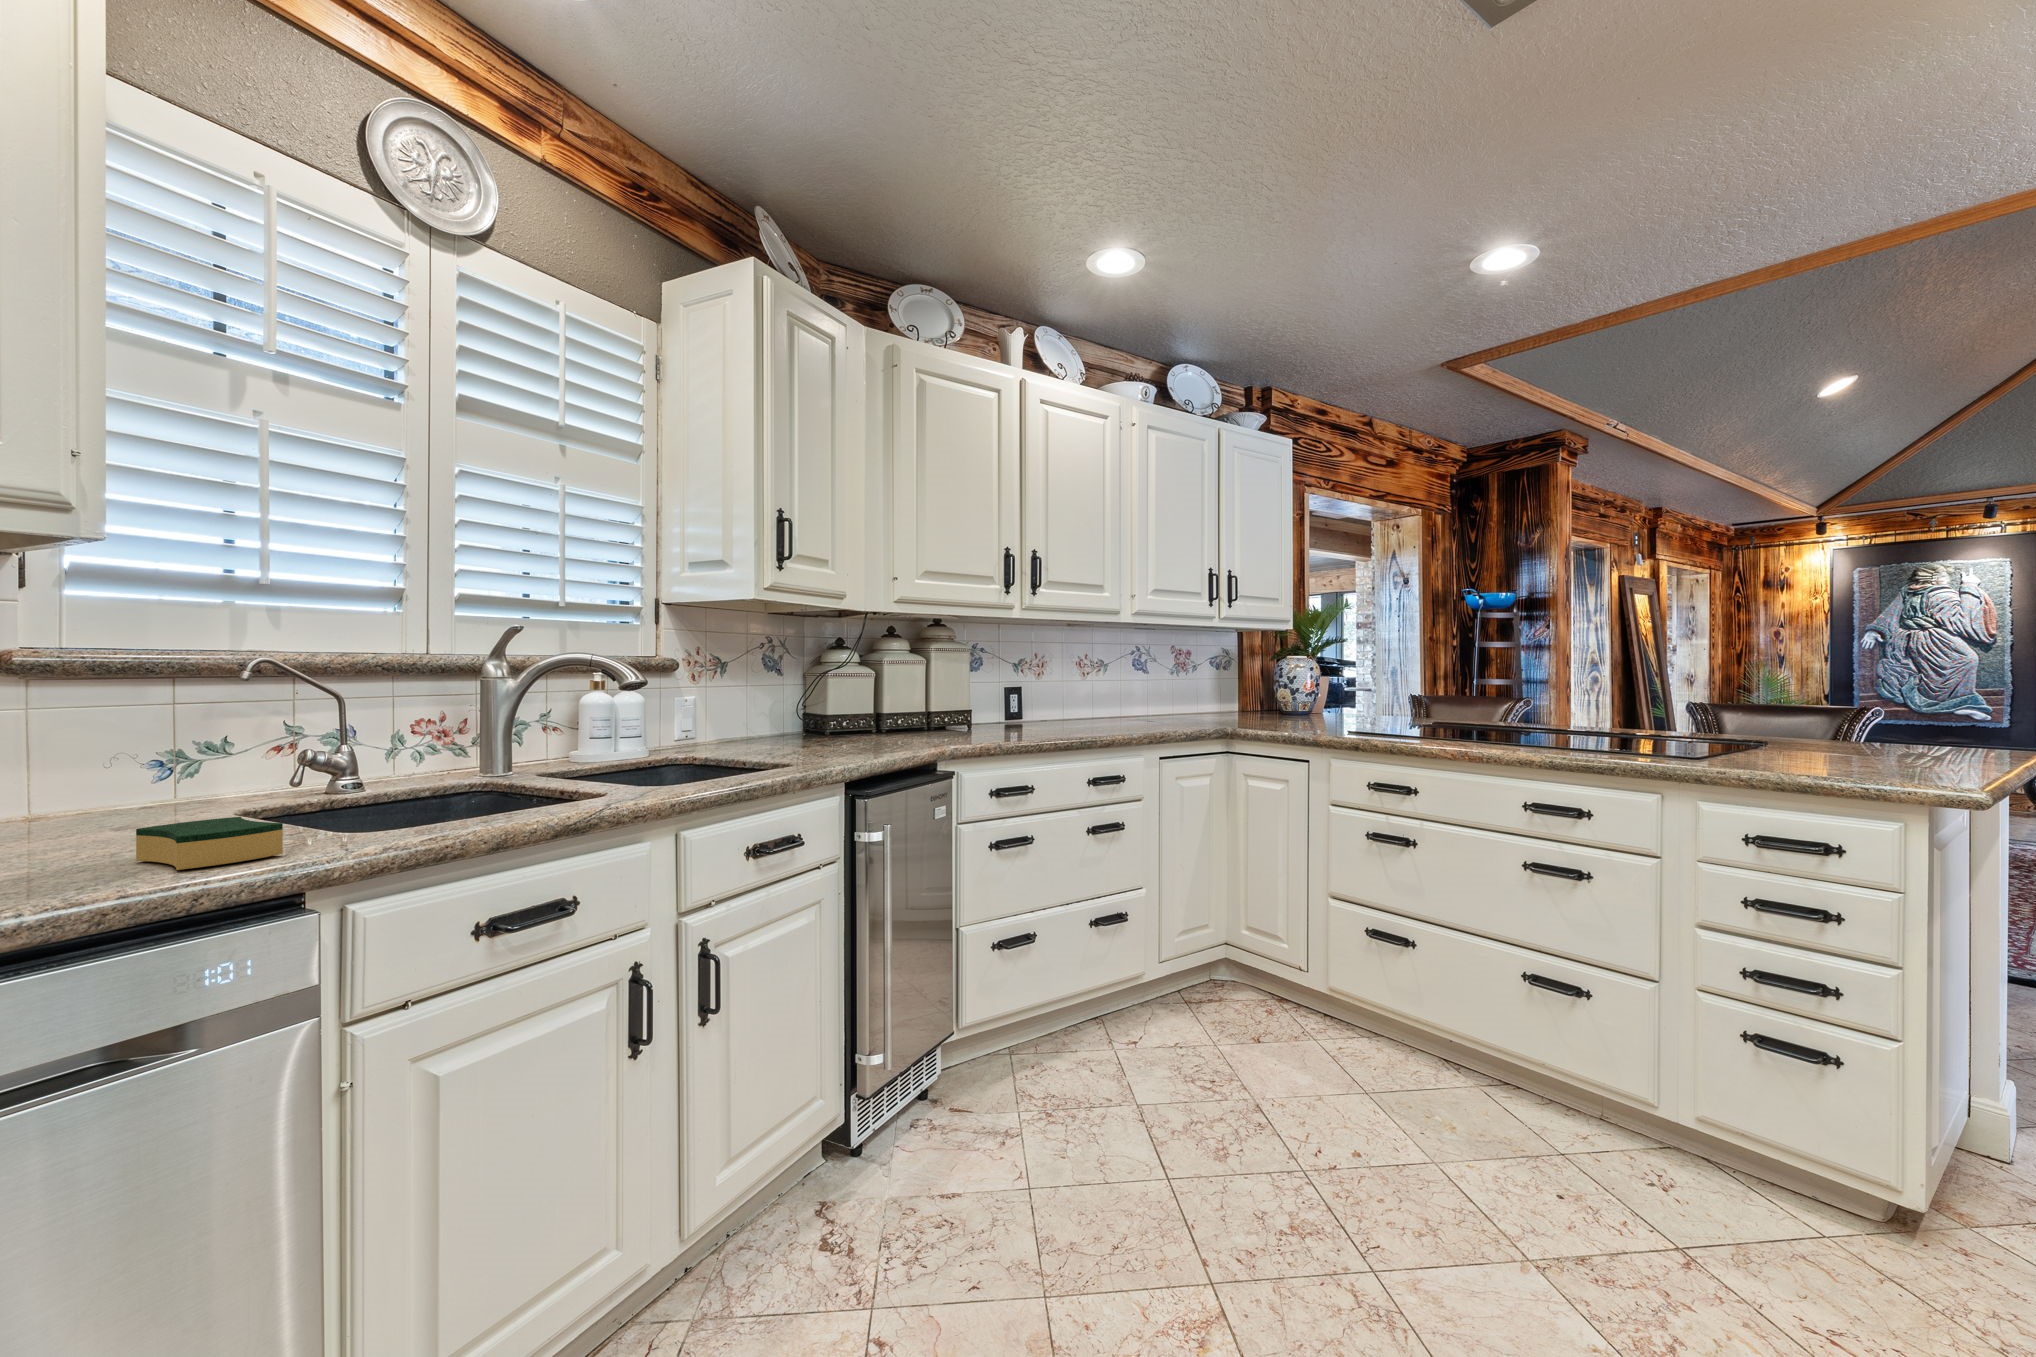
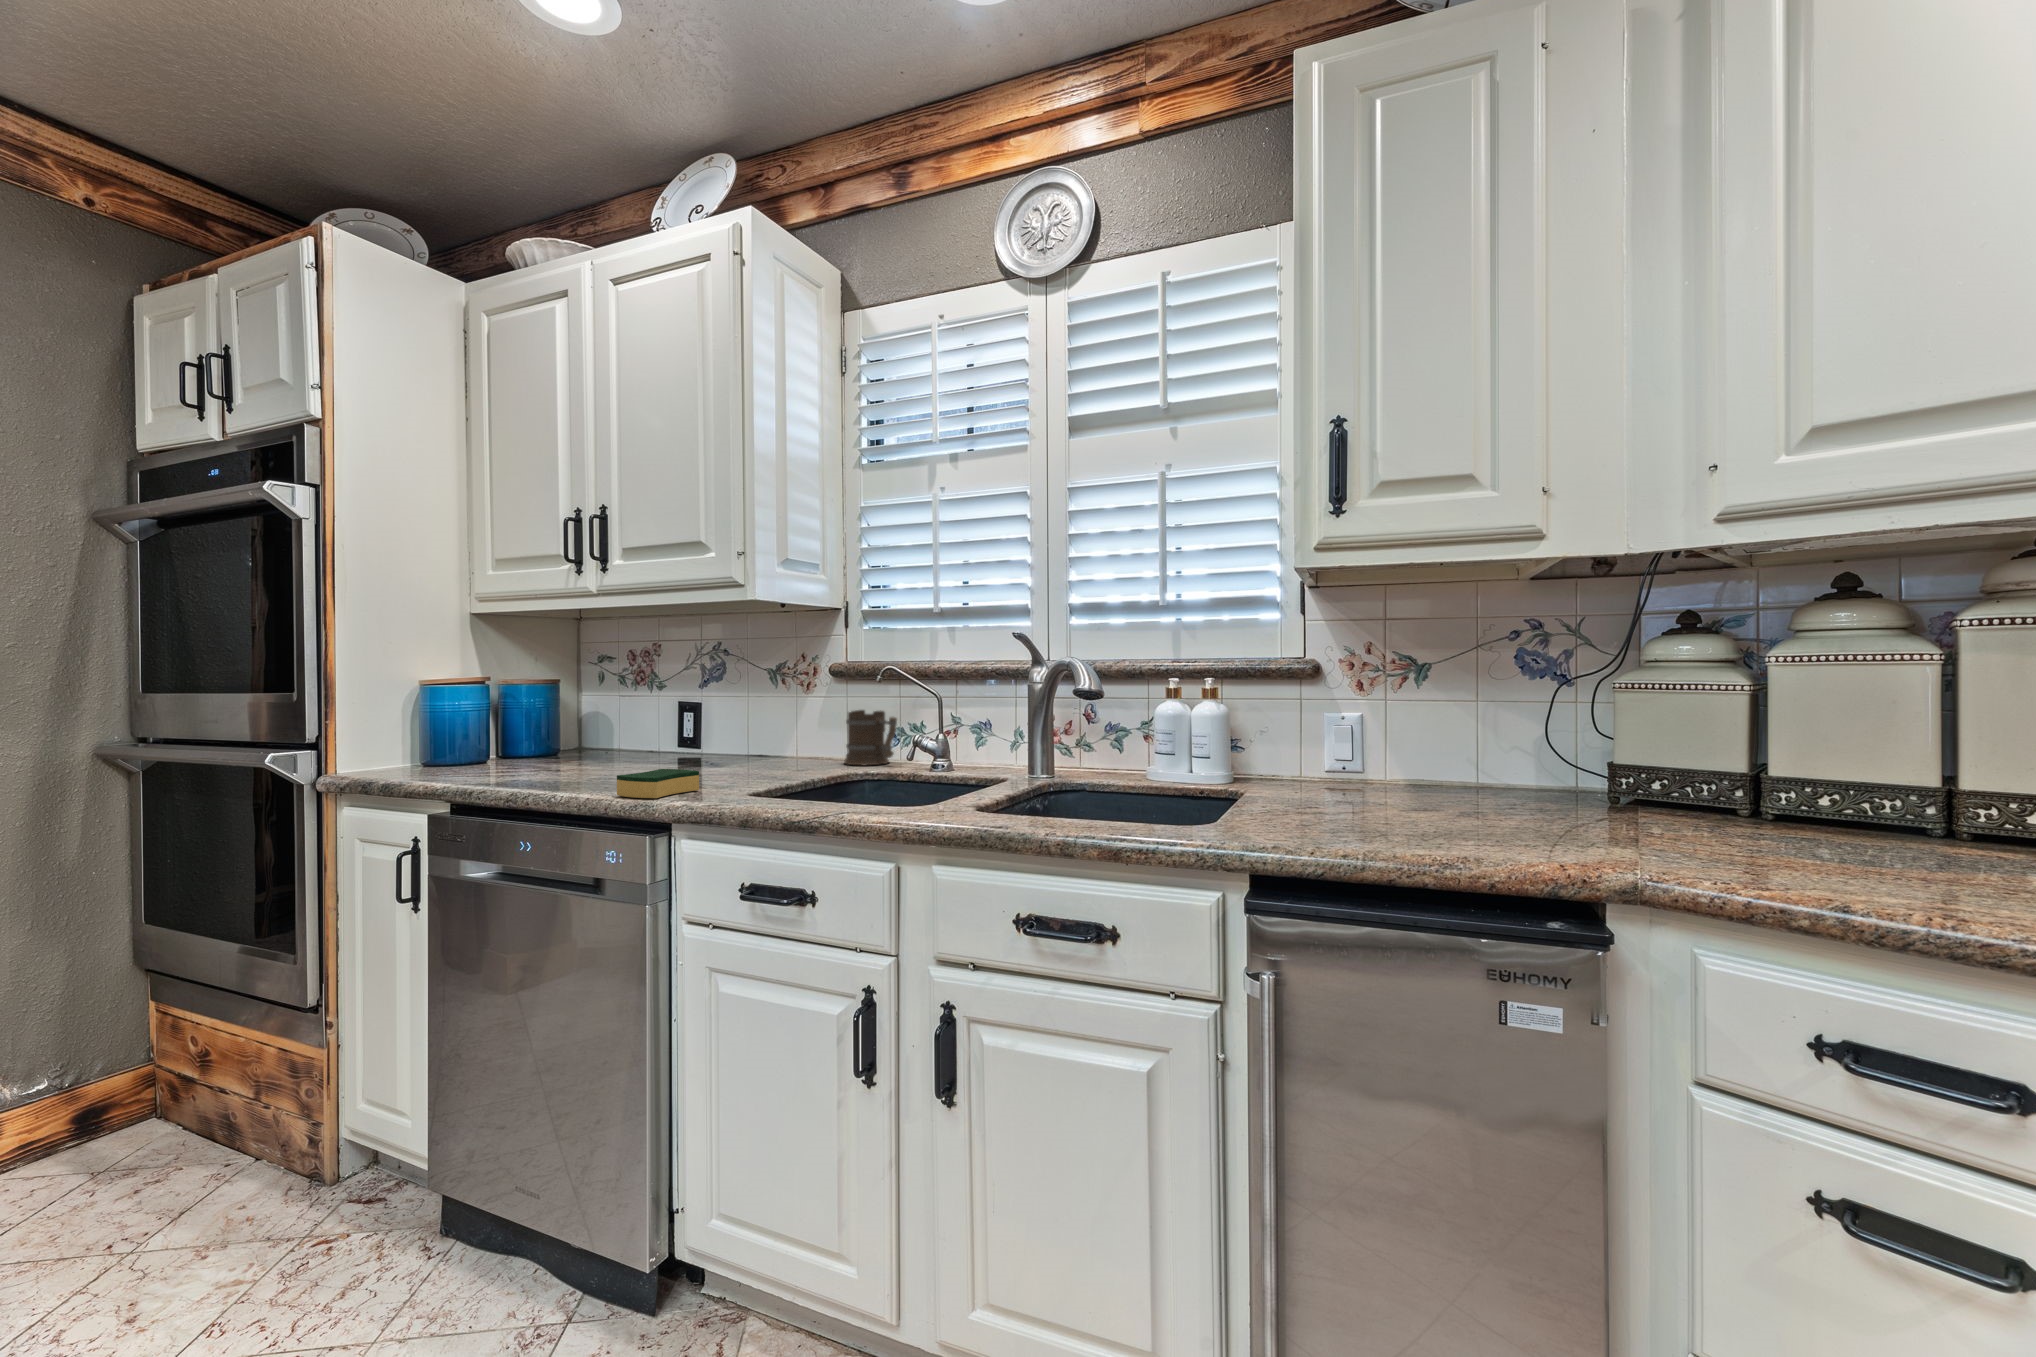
mug: none [85,725,230,816] -> present [844,710,897,765]

